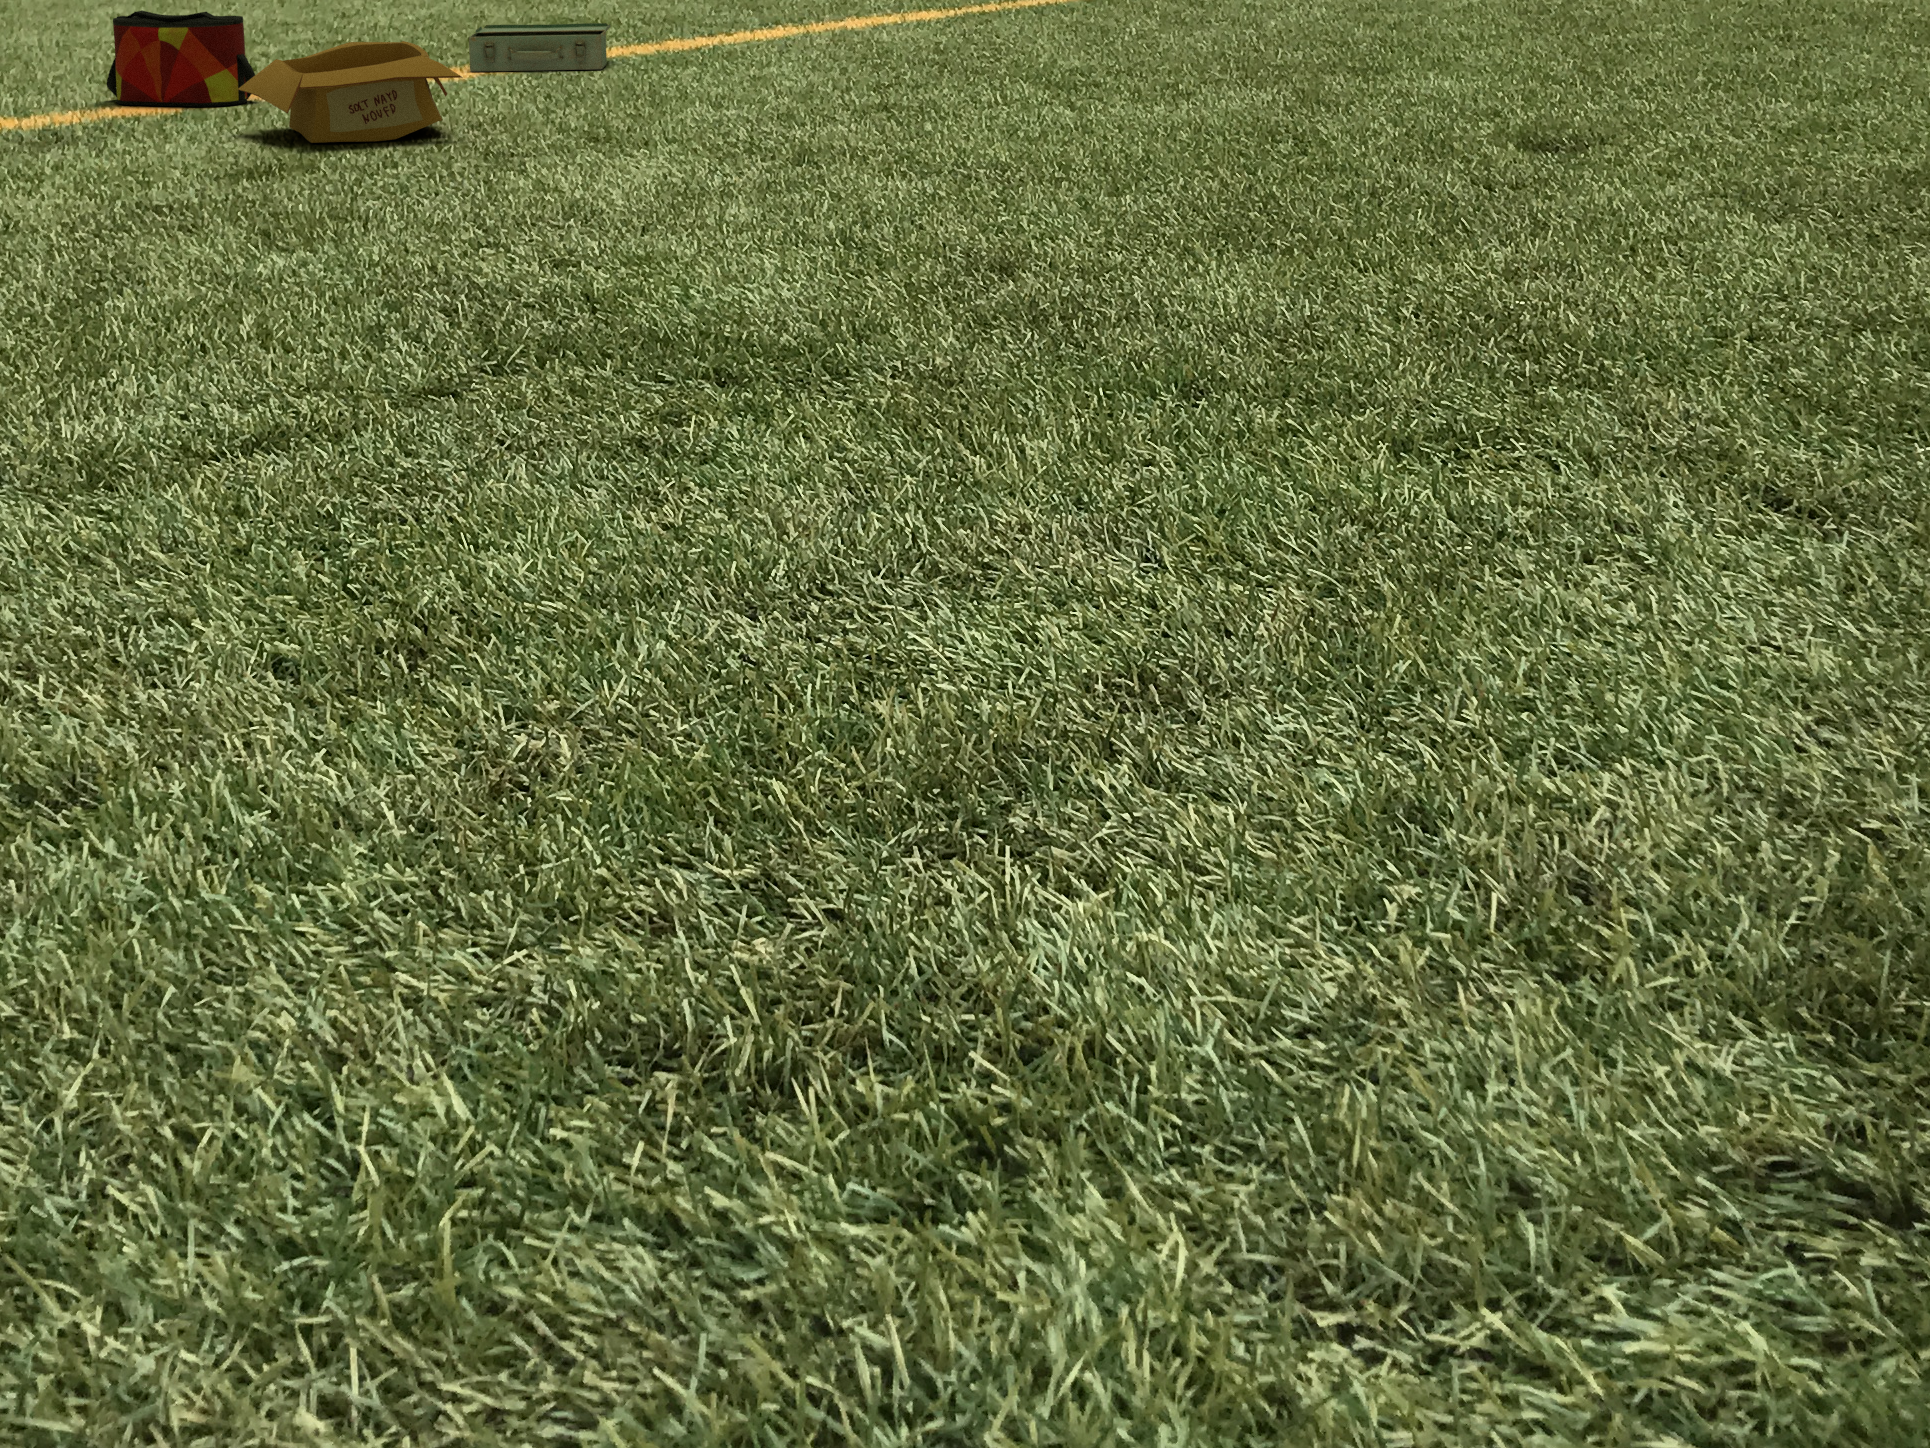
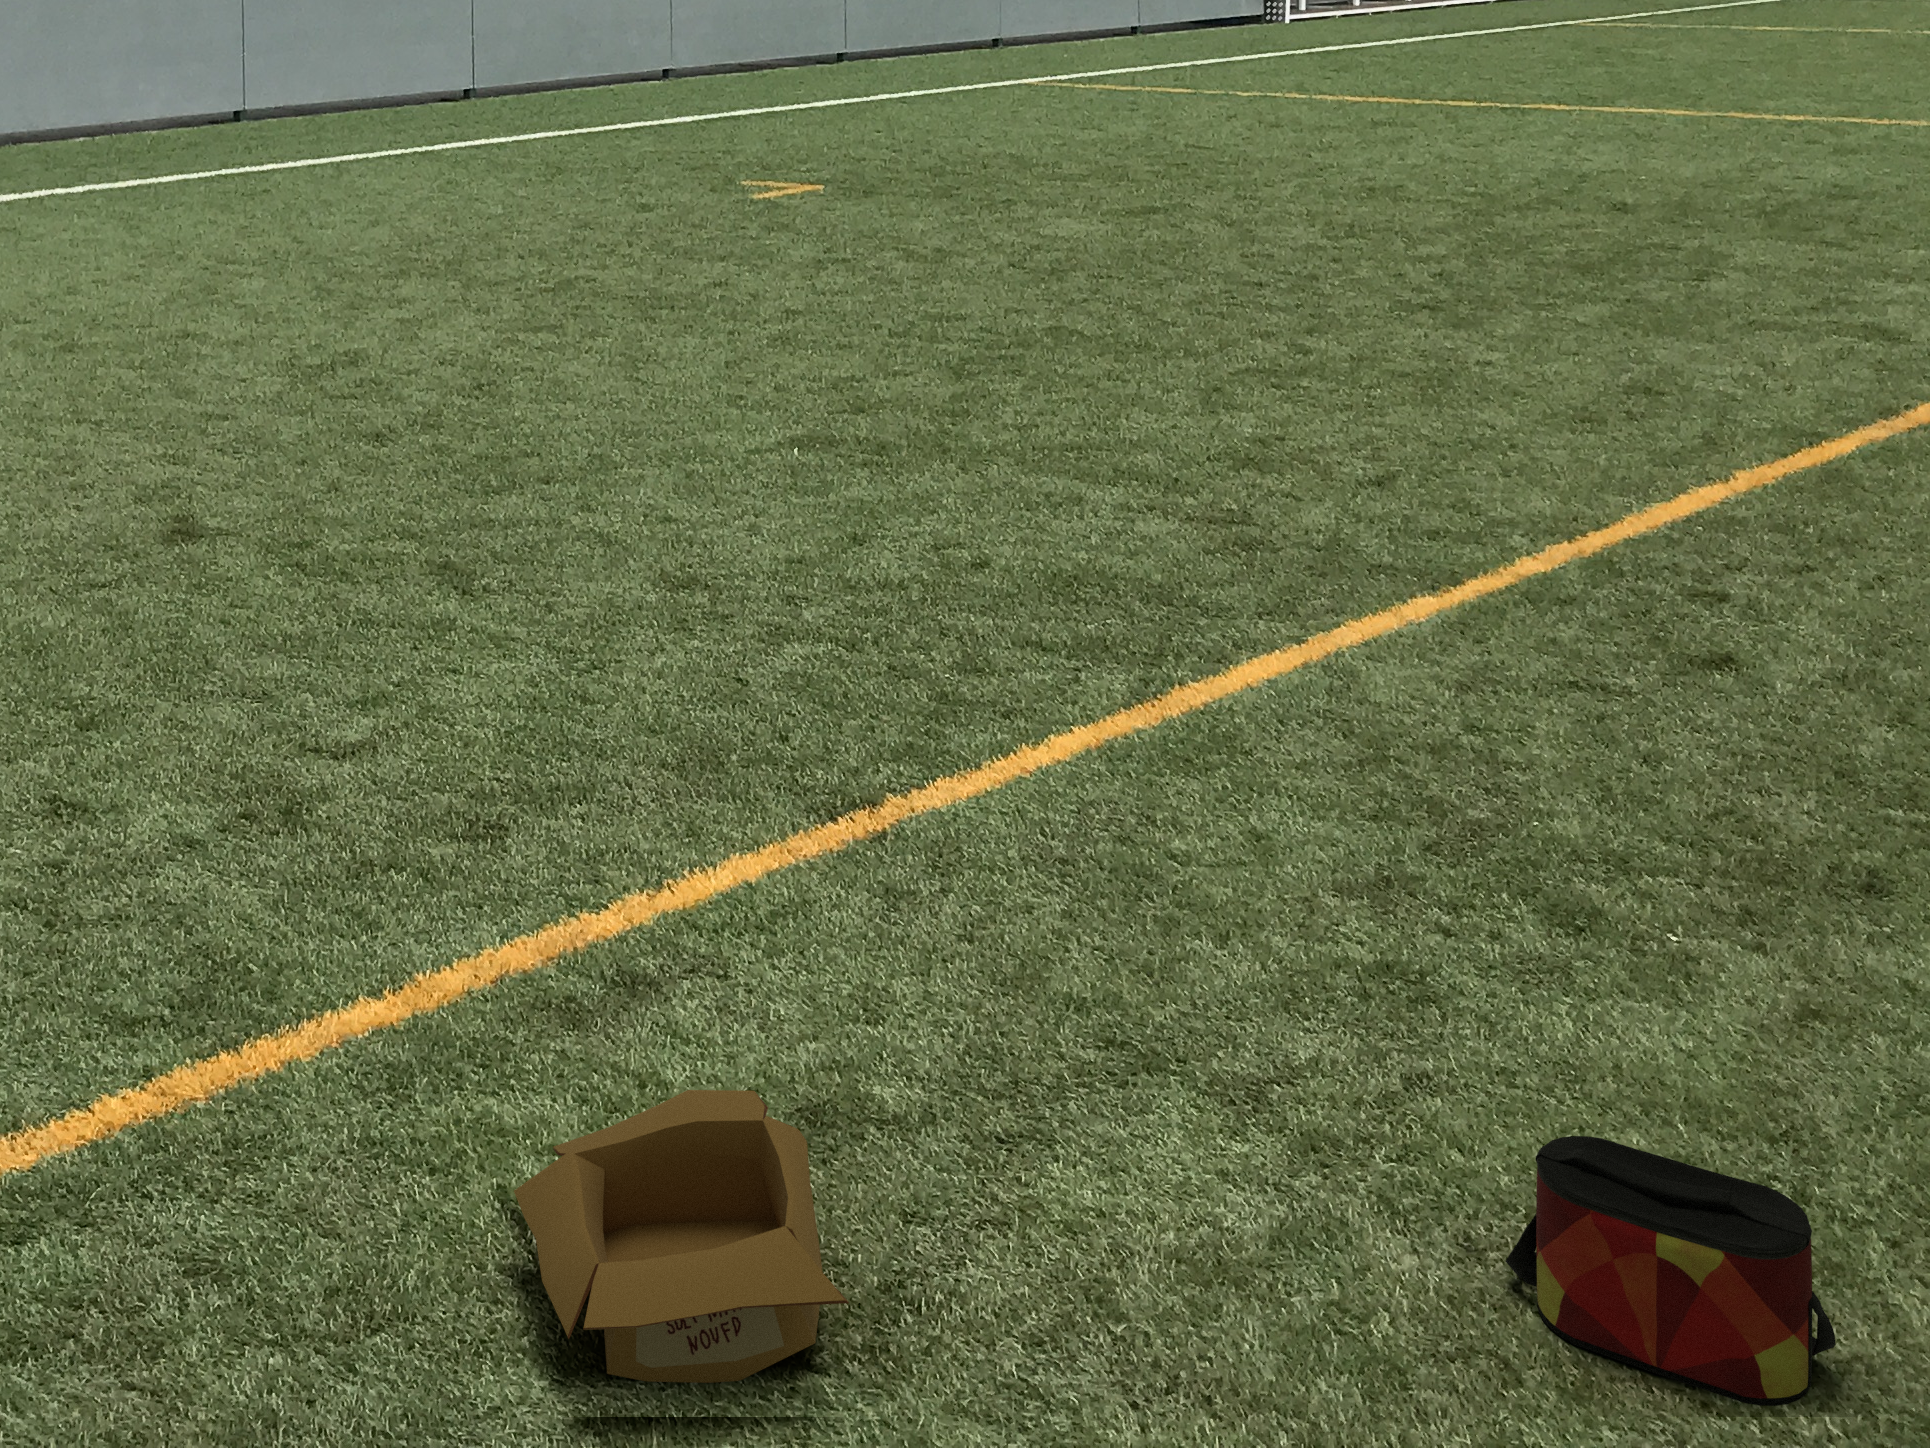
bag: present [107,10,255,107] -> present [1506,1136,1836,1406]
toolbox: present [469,23,611,72] -> none [889,781,1090,908]

